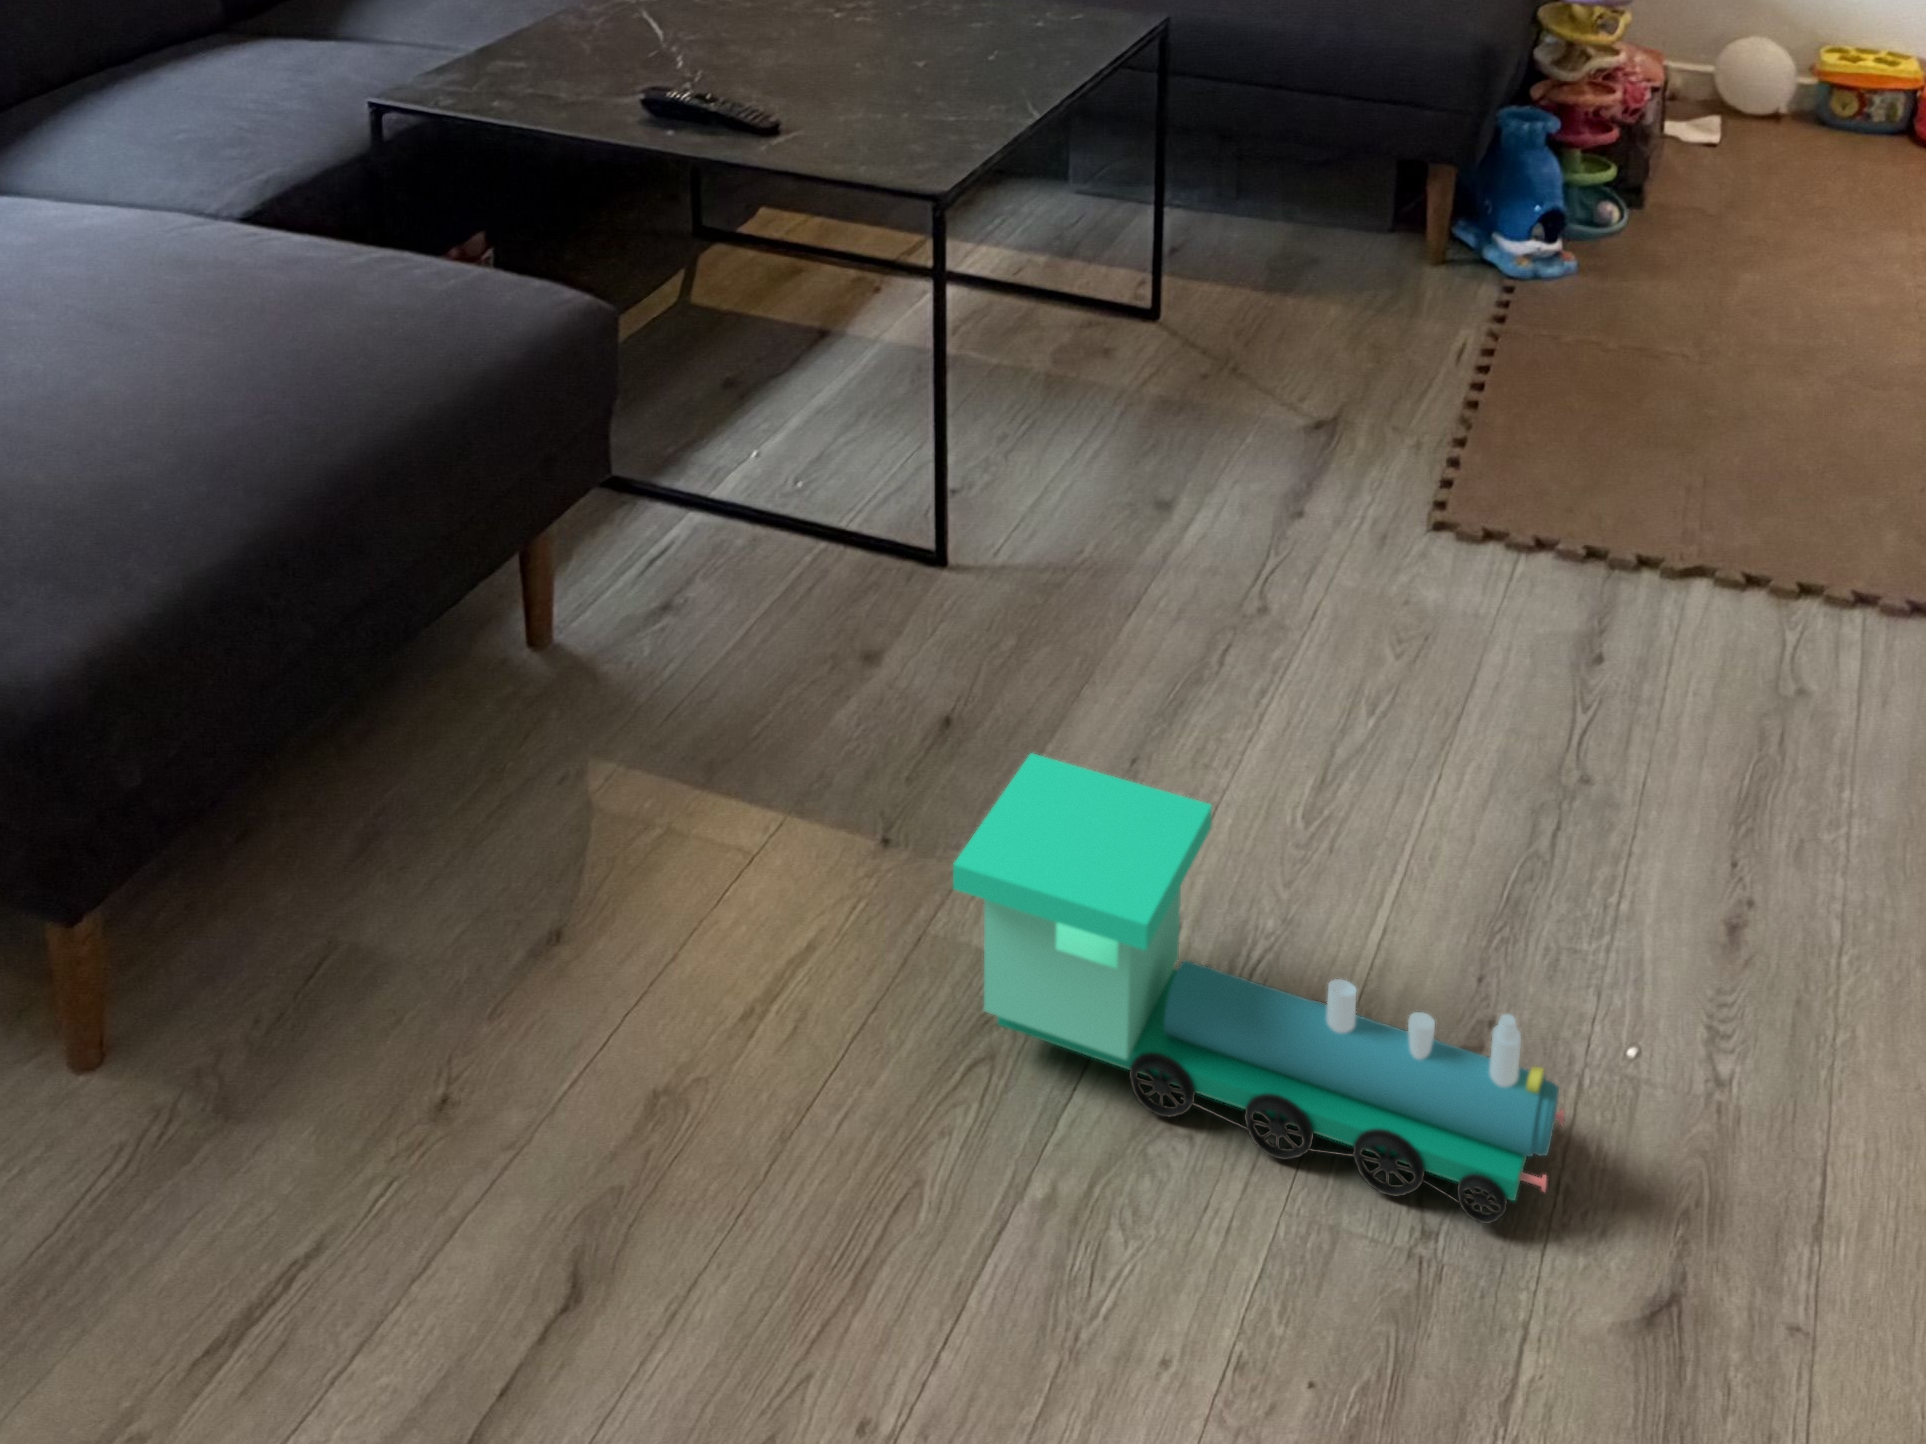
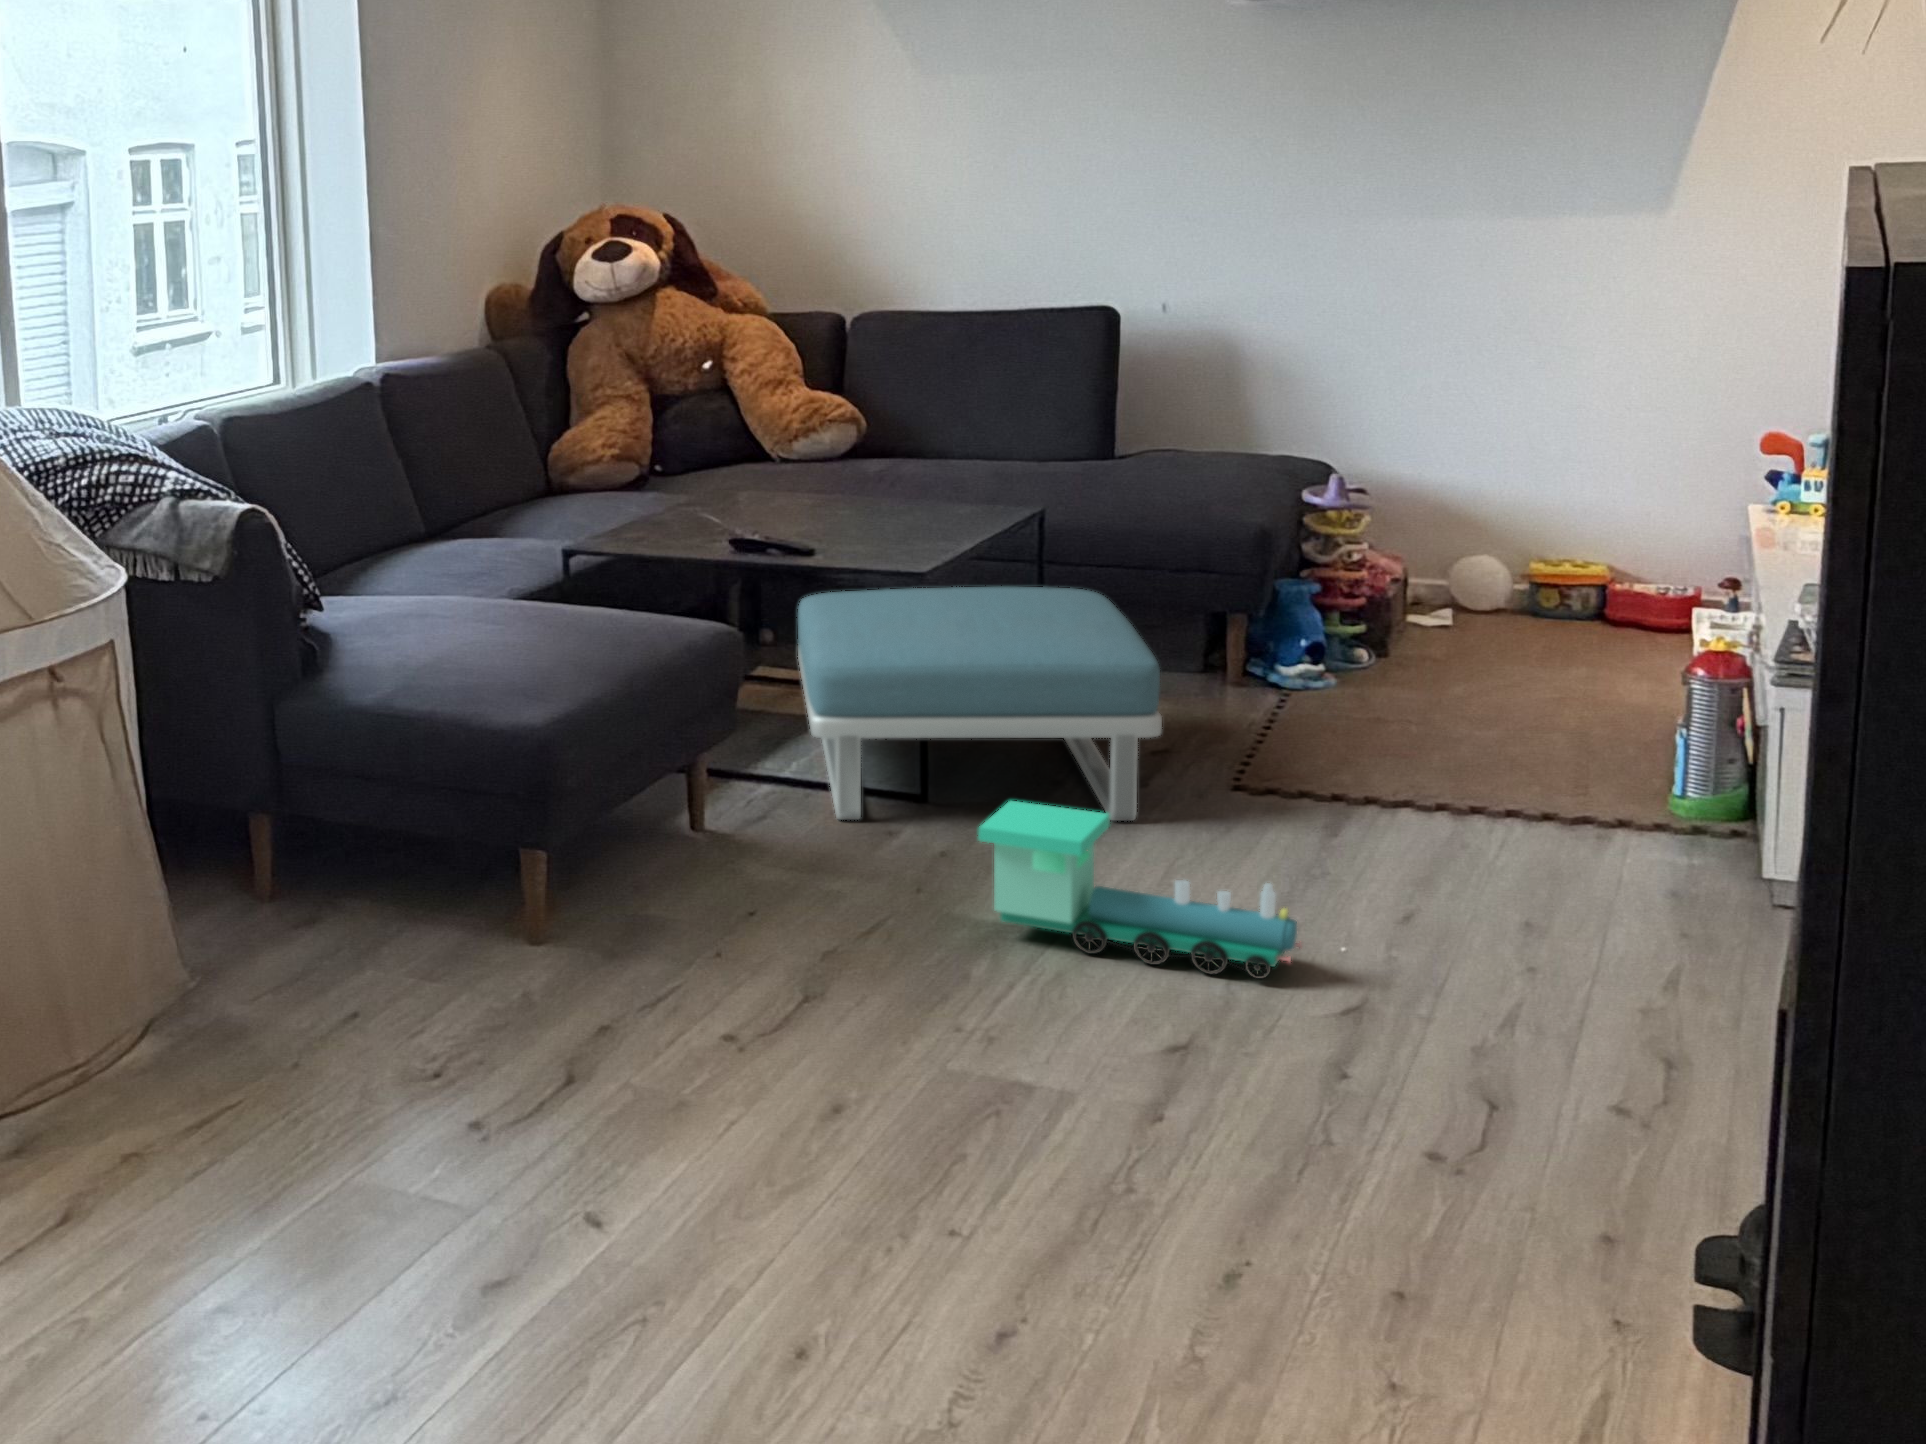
footstool: none [732,165,1324,633] -> present [798,587,1162,821]

